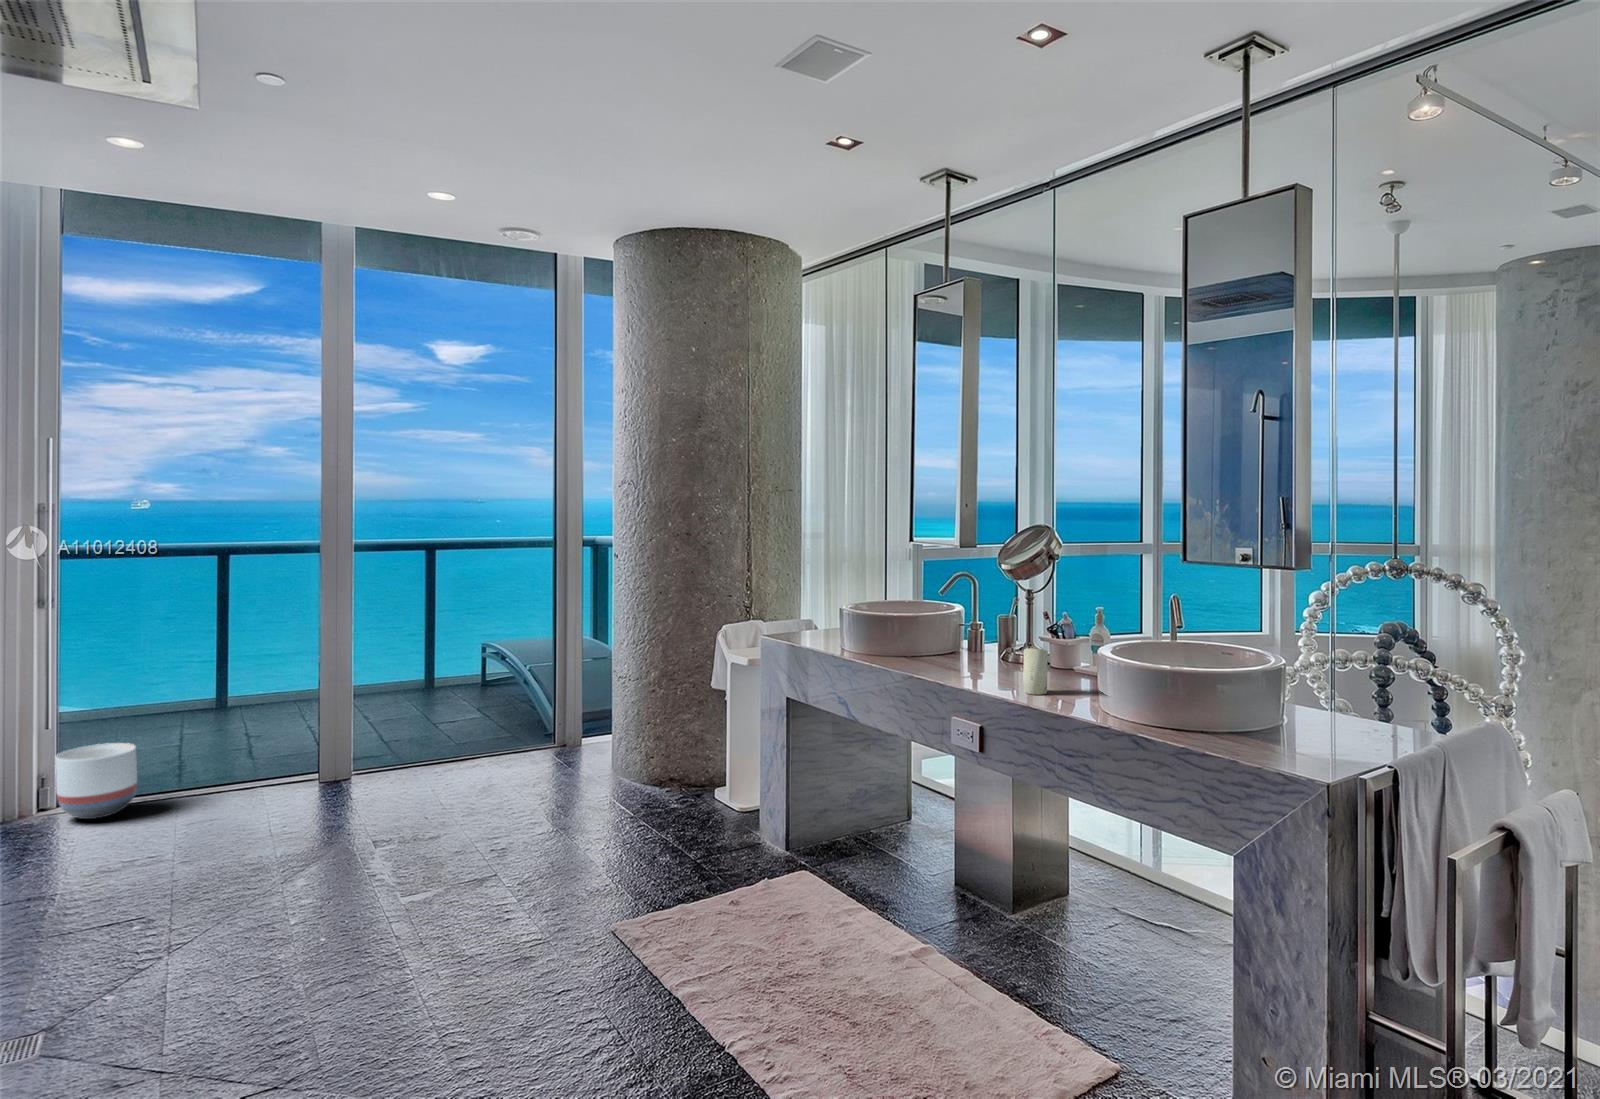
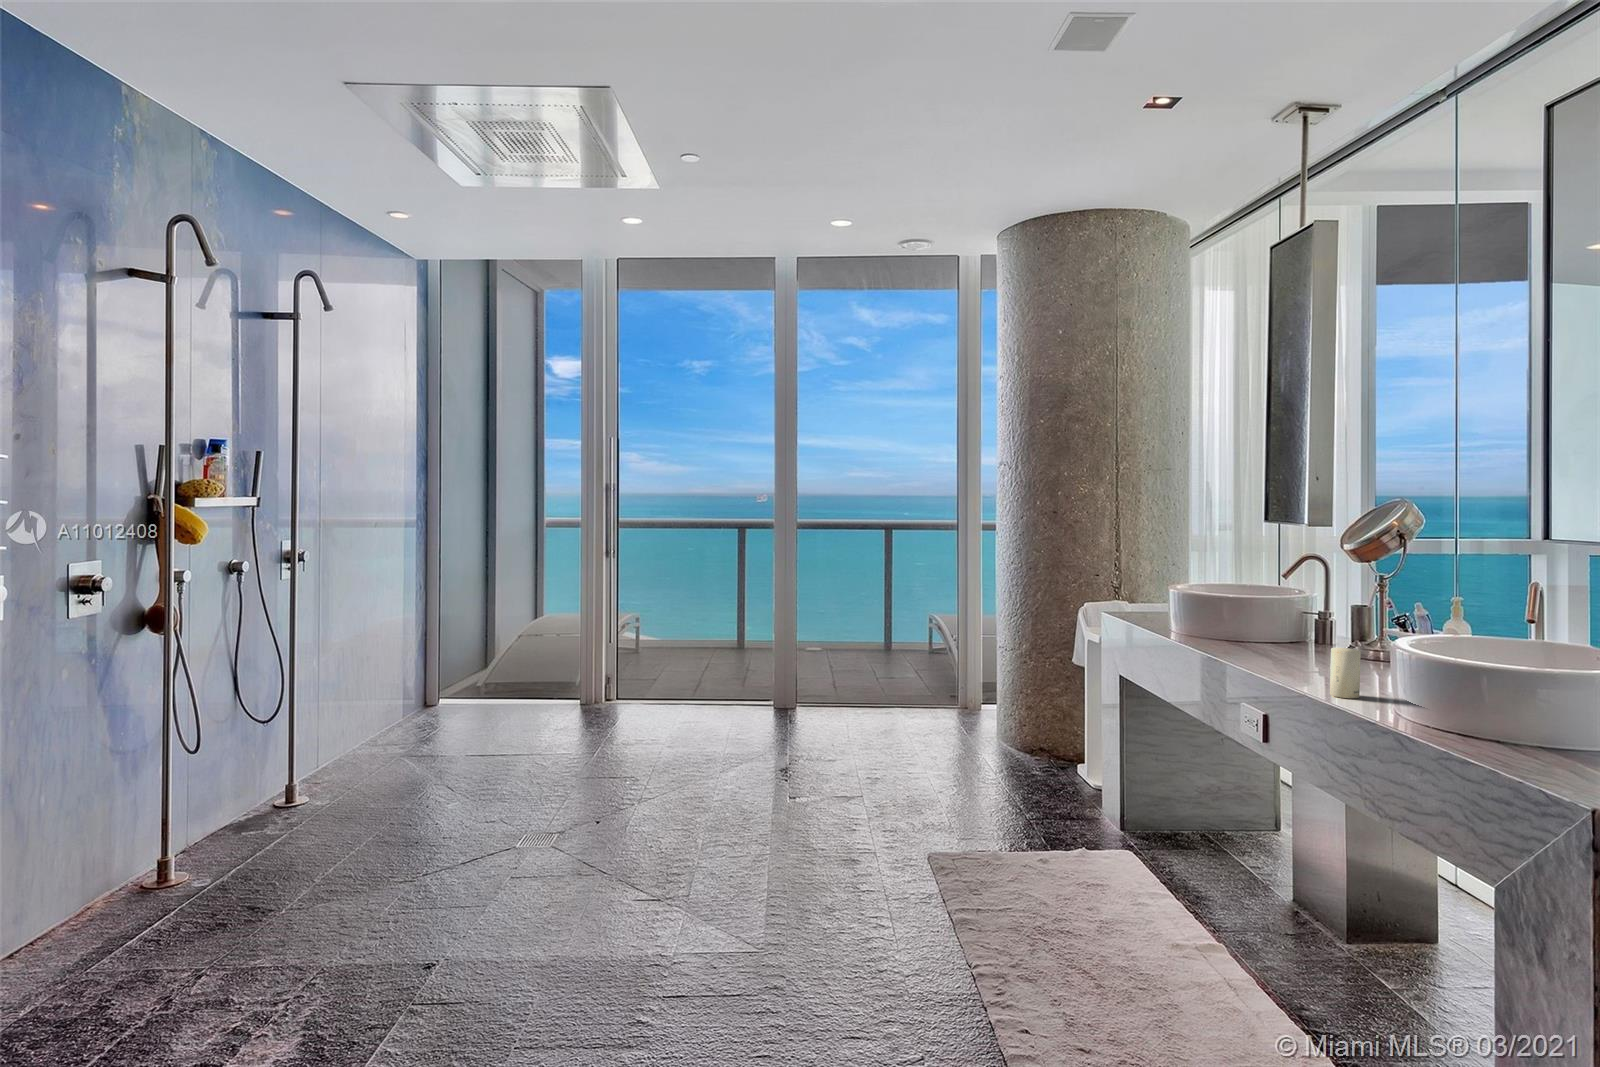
planter: present [55,743,137,819] -> none [617,661,662,711]

